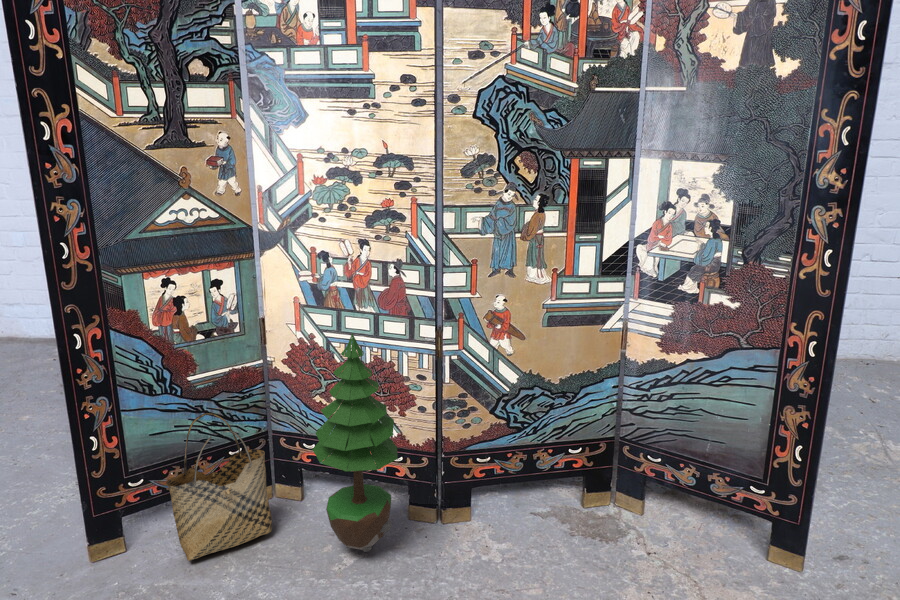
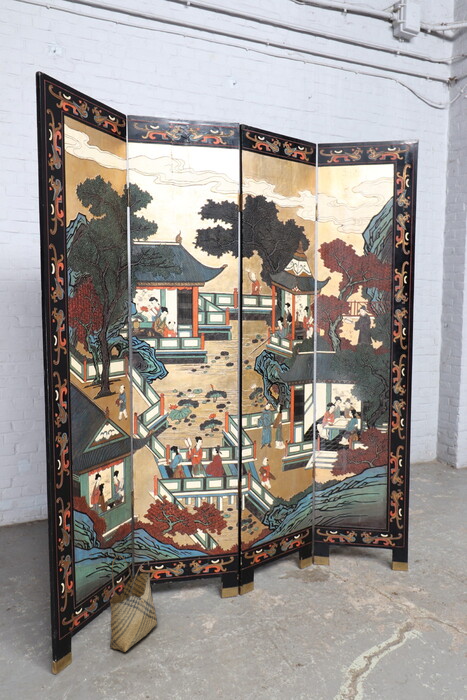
potted tree: present [312,334,398,552] -> none [189,489,237,618]

